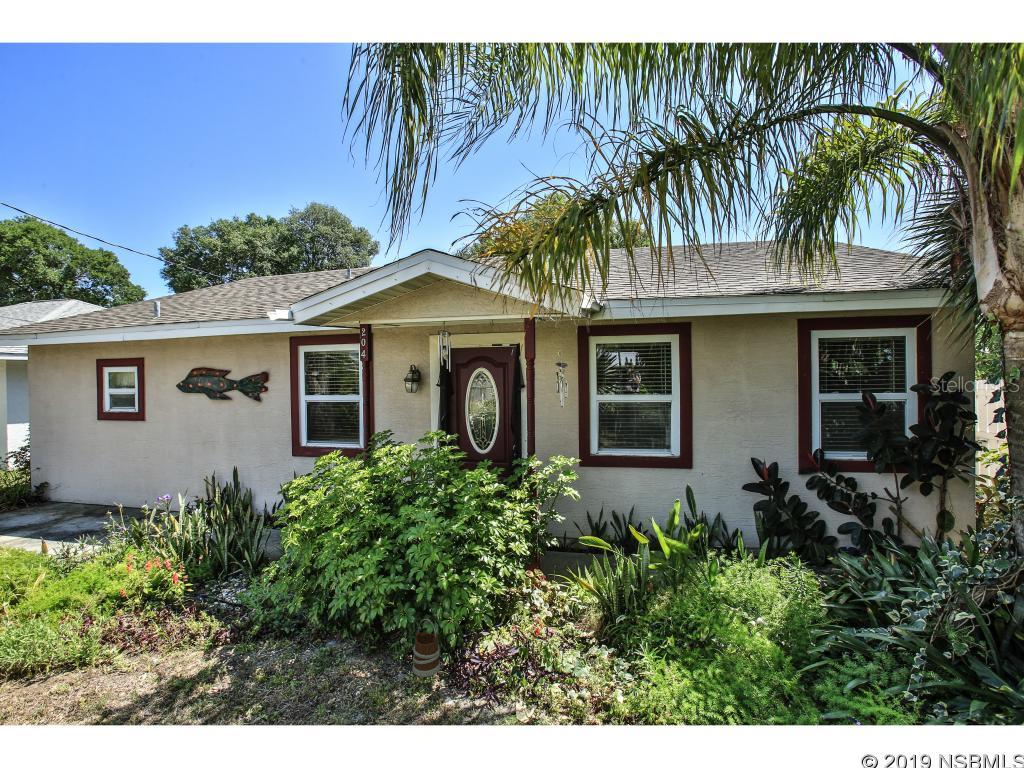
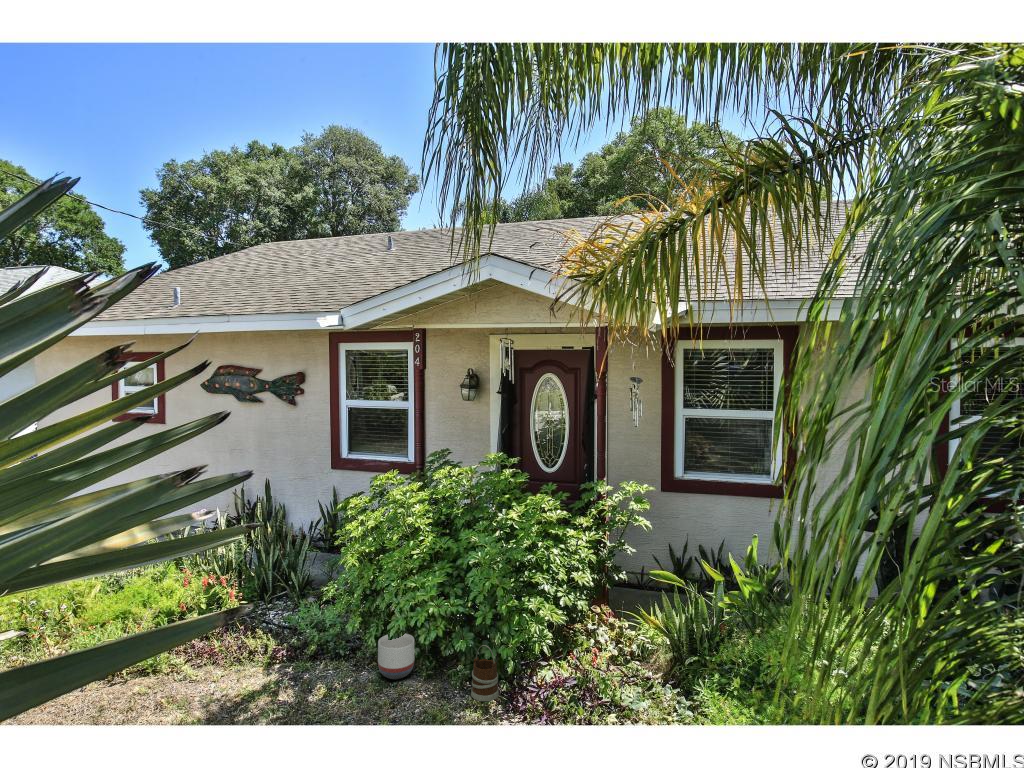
planter: none [319,610,357,659] -> present [378,634,414,679]

